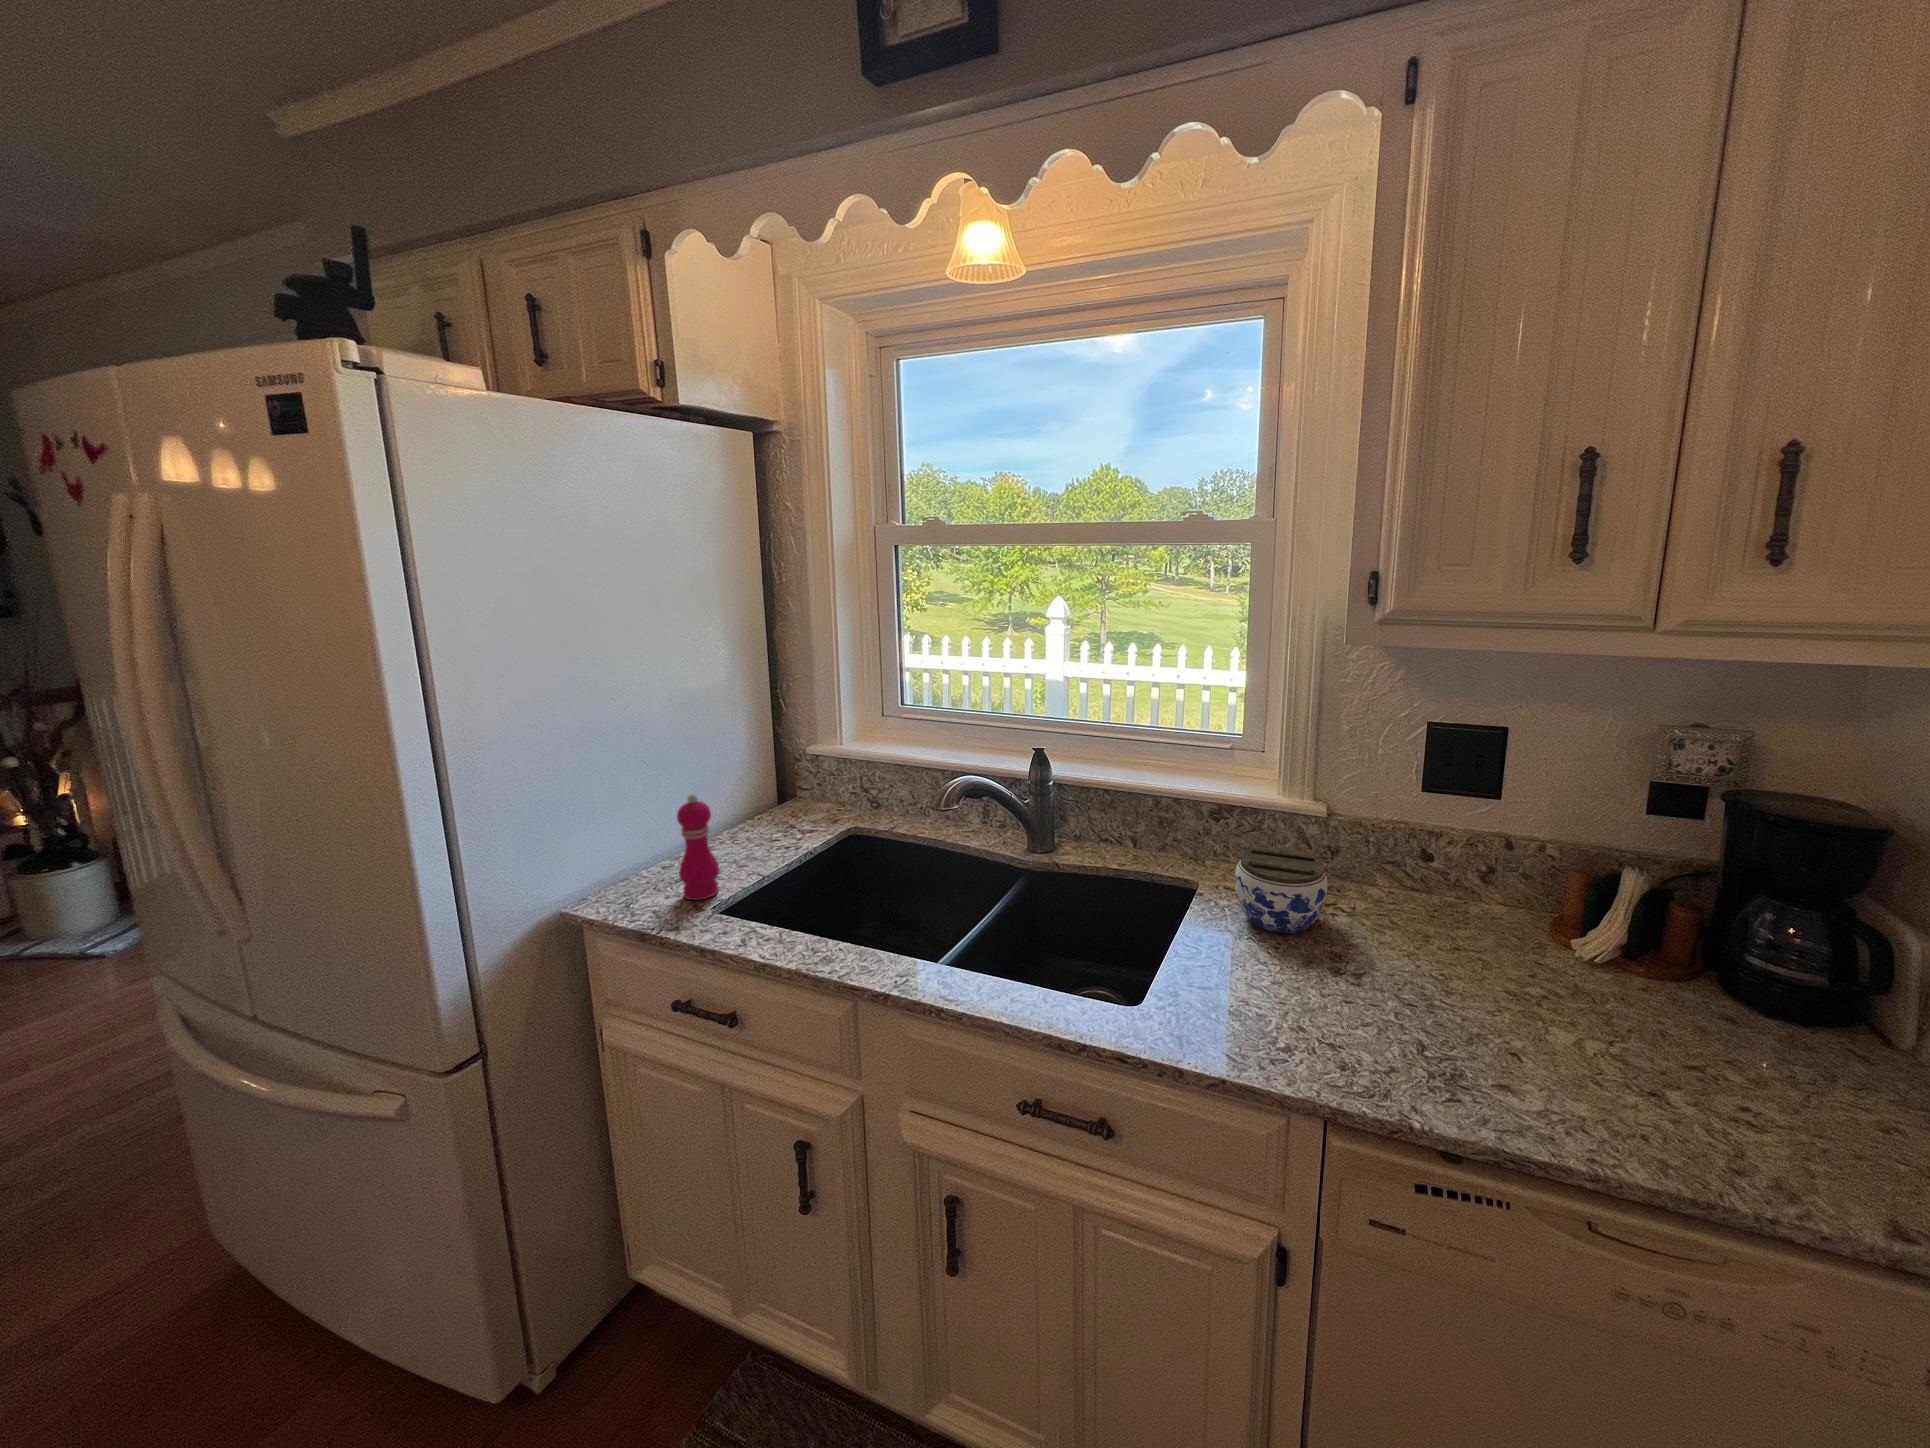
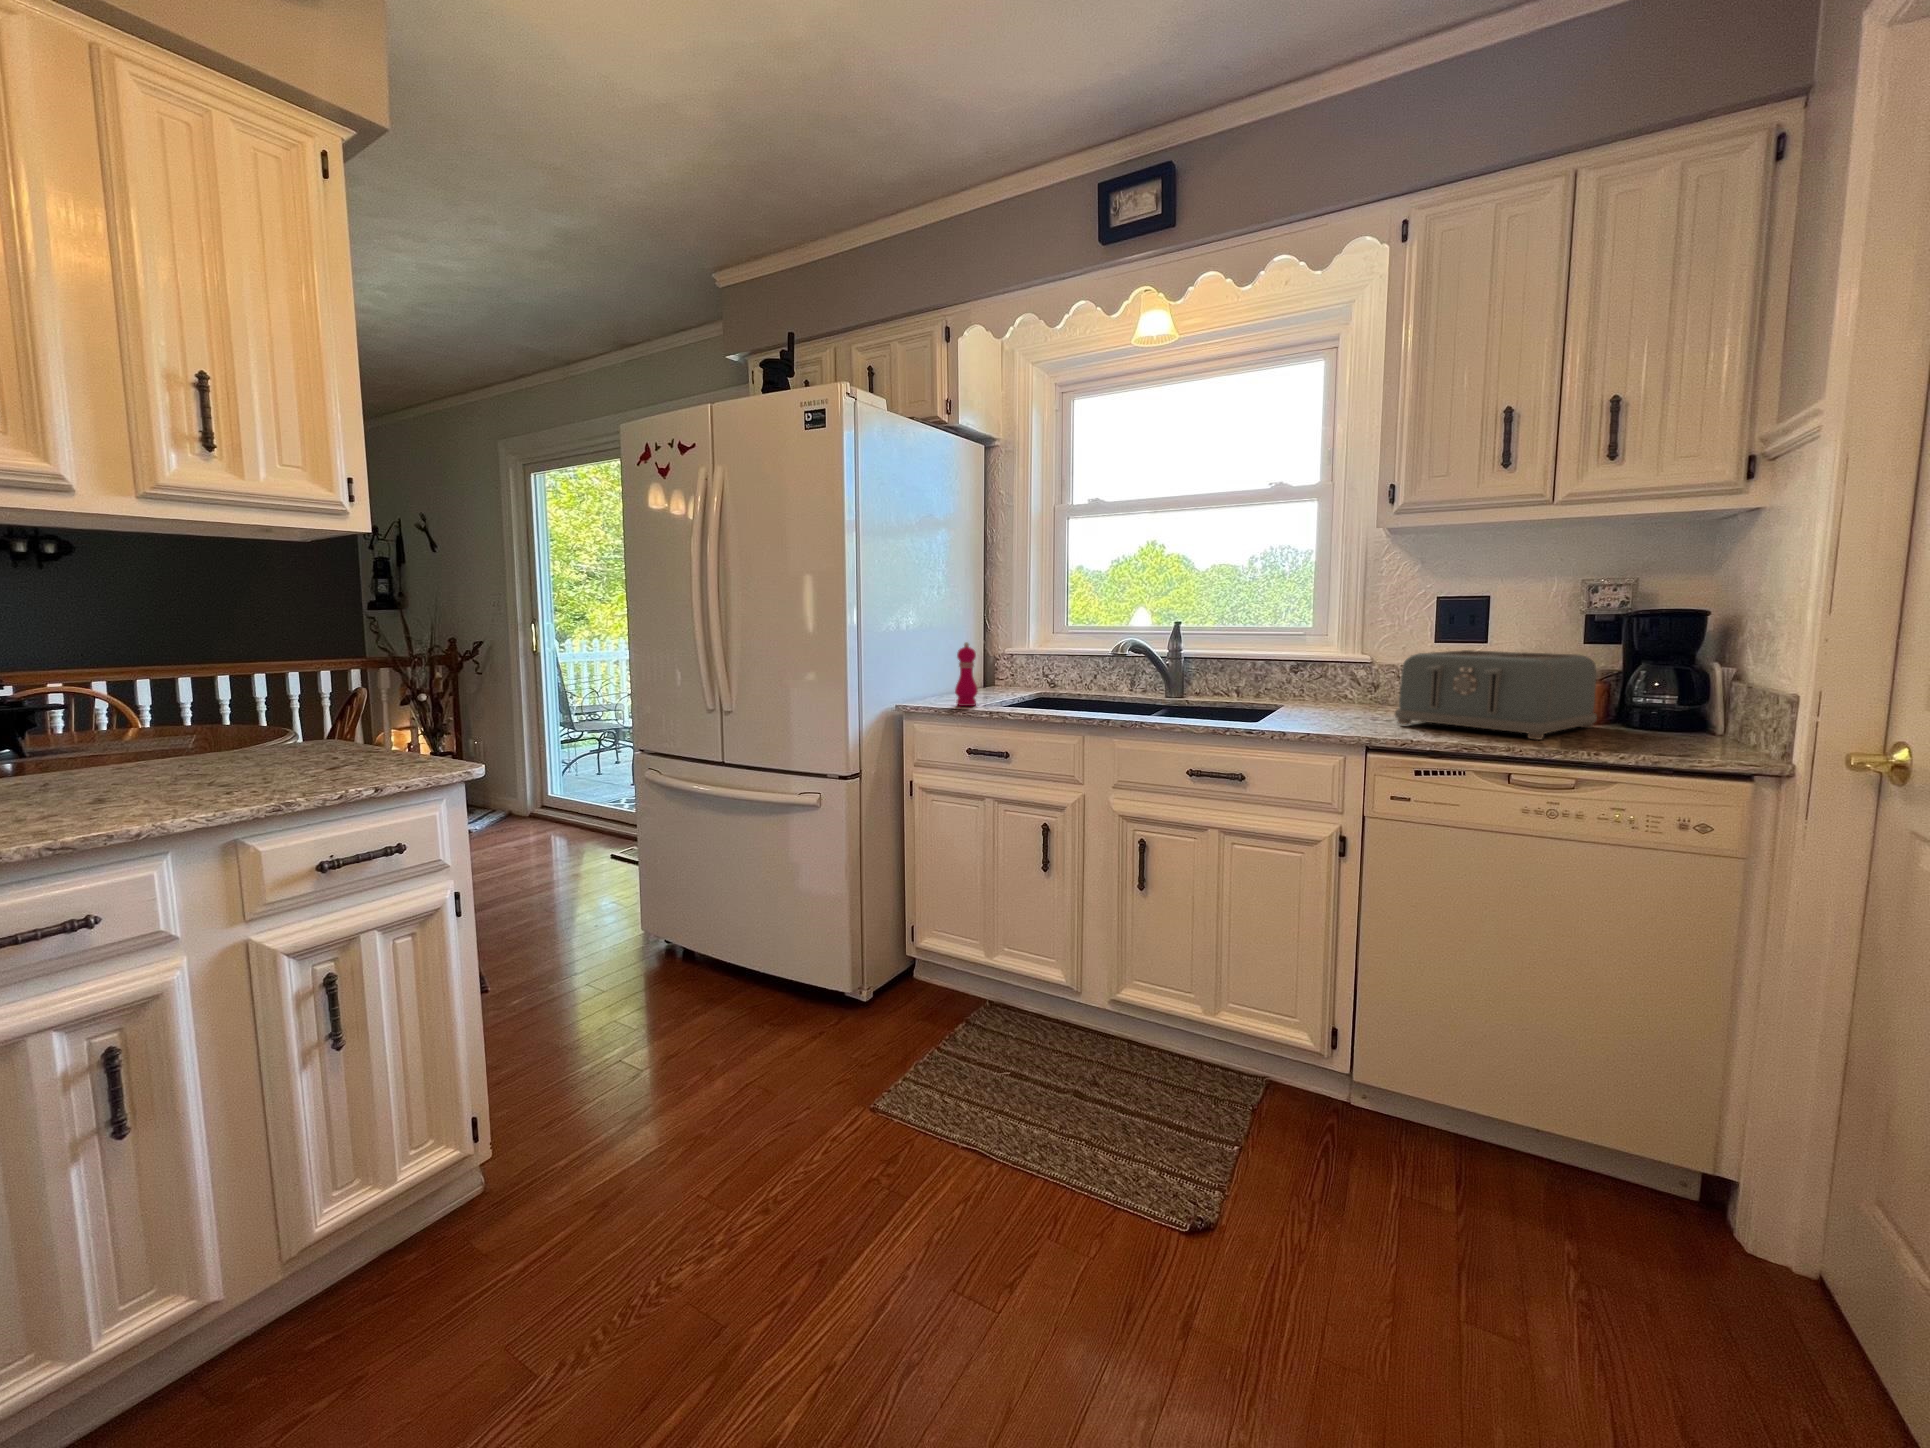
toaster: none [1371,844,1704,1123] -> present [1395,650,1597,740]
jar: present [1235,847,1328,933] -> none [1310,671,1371,713]

